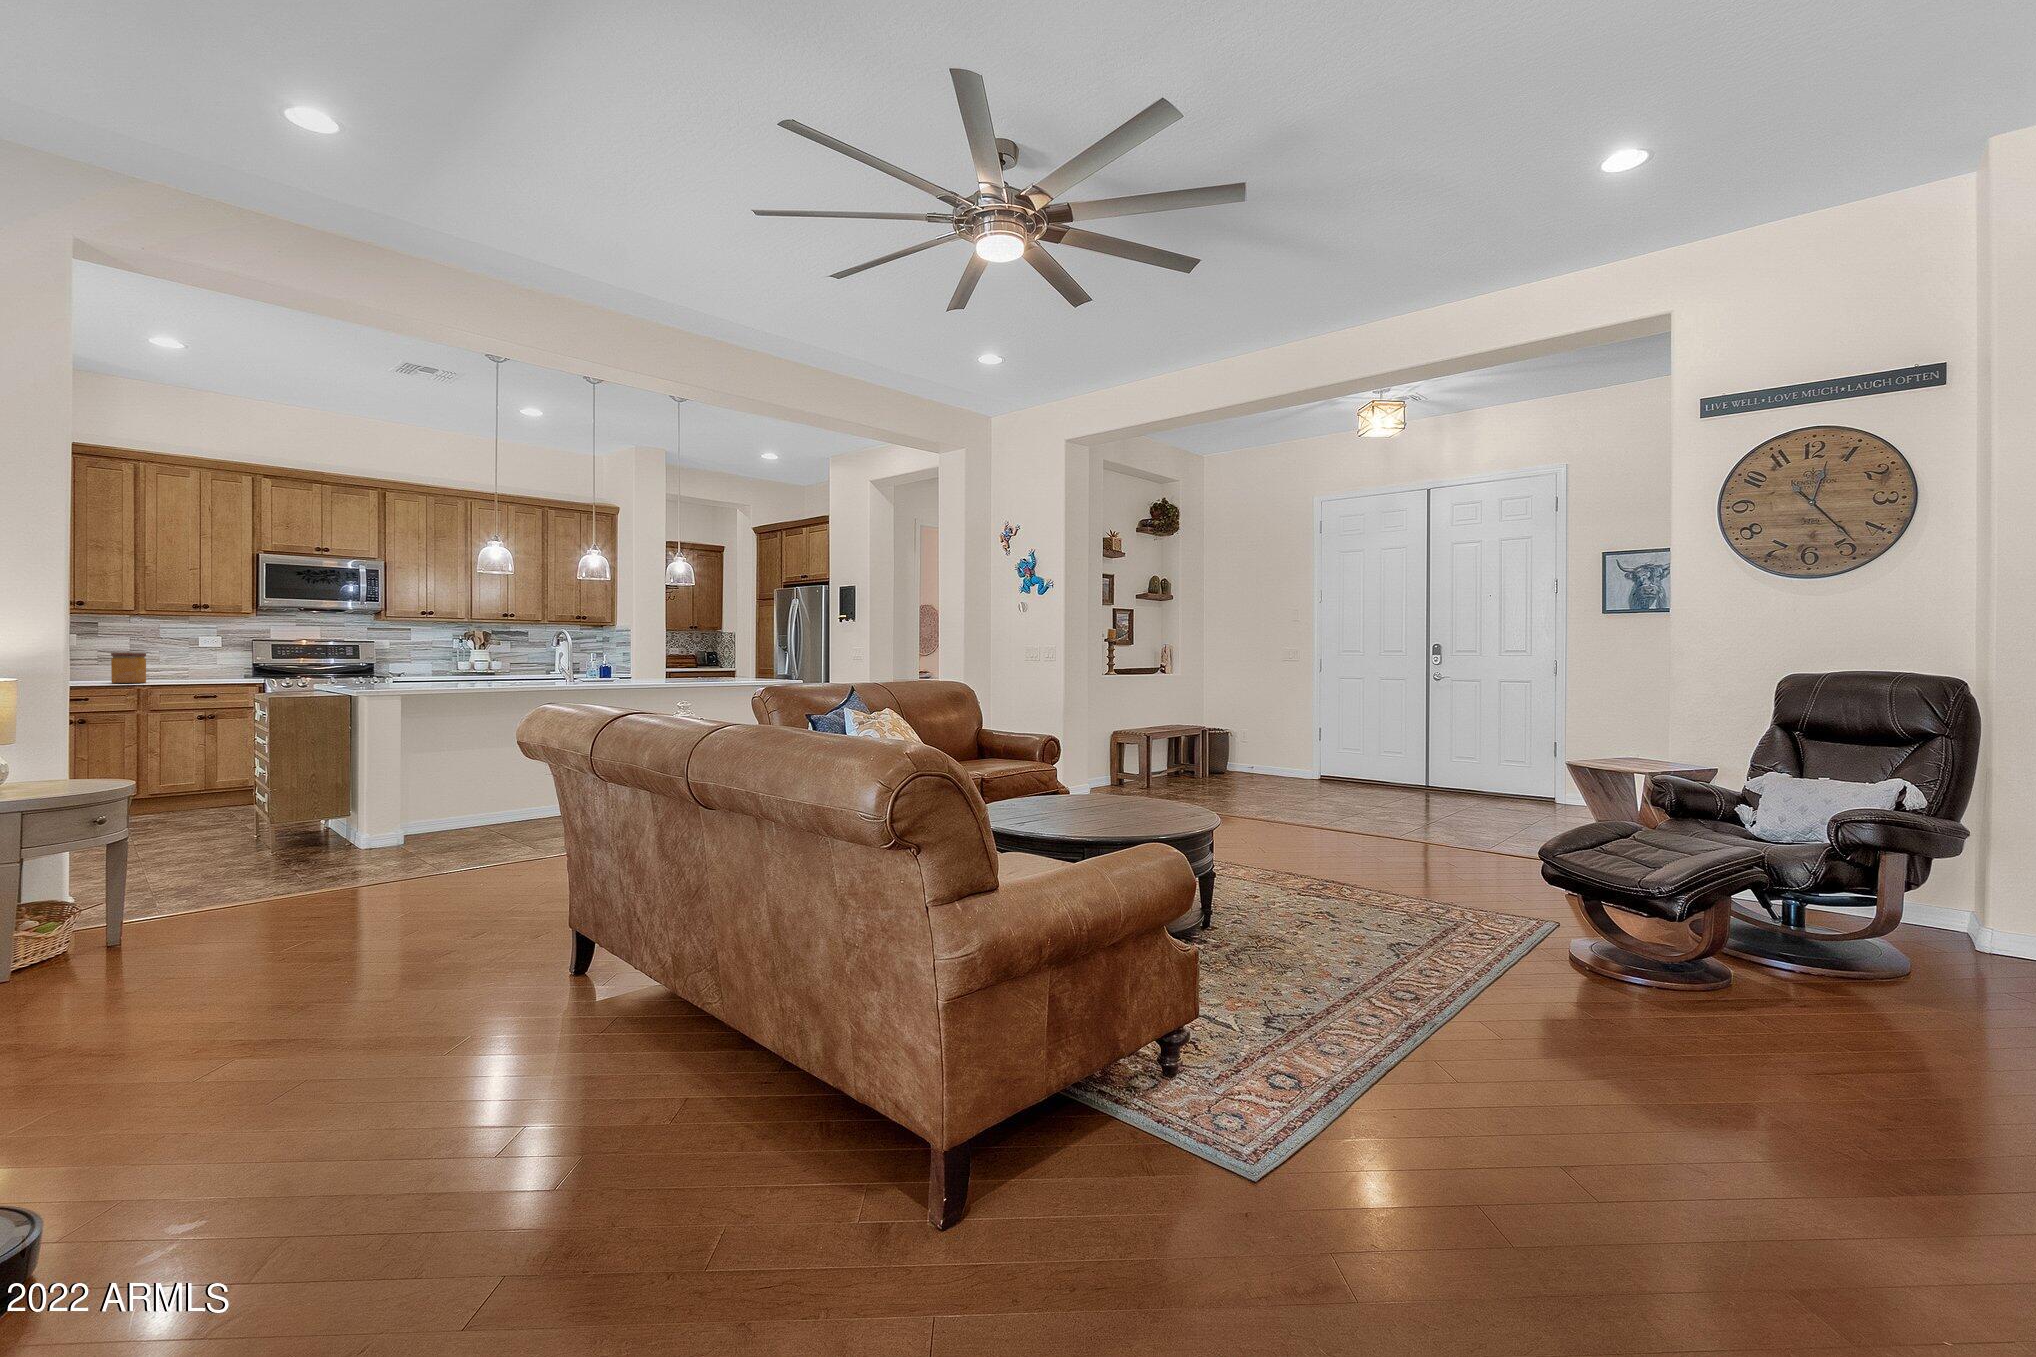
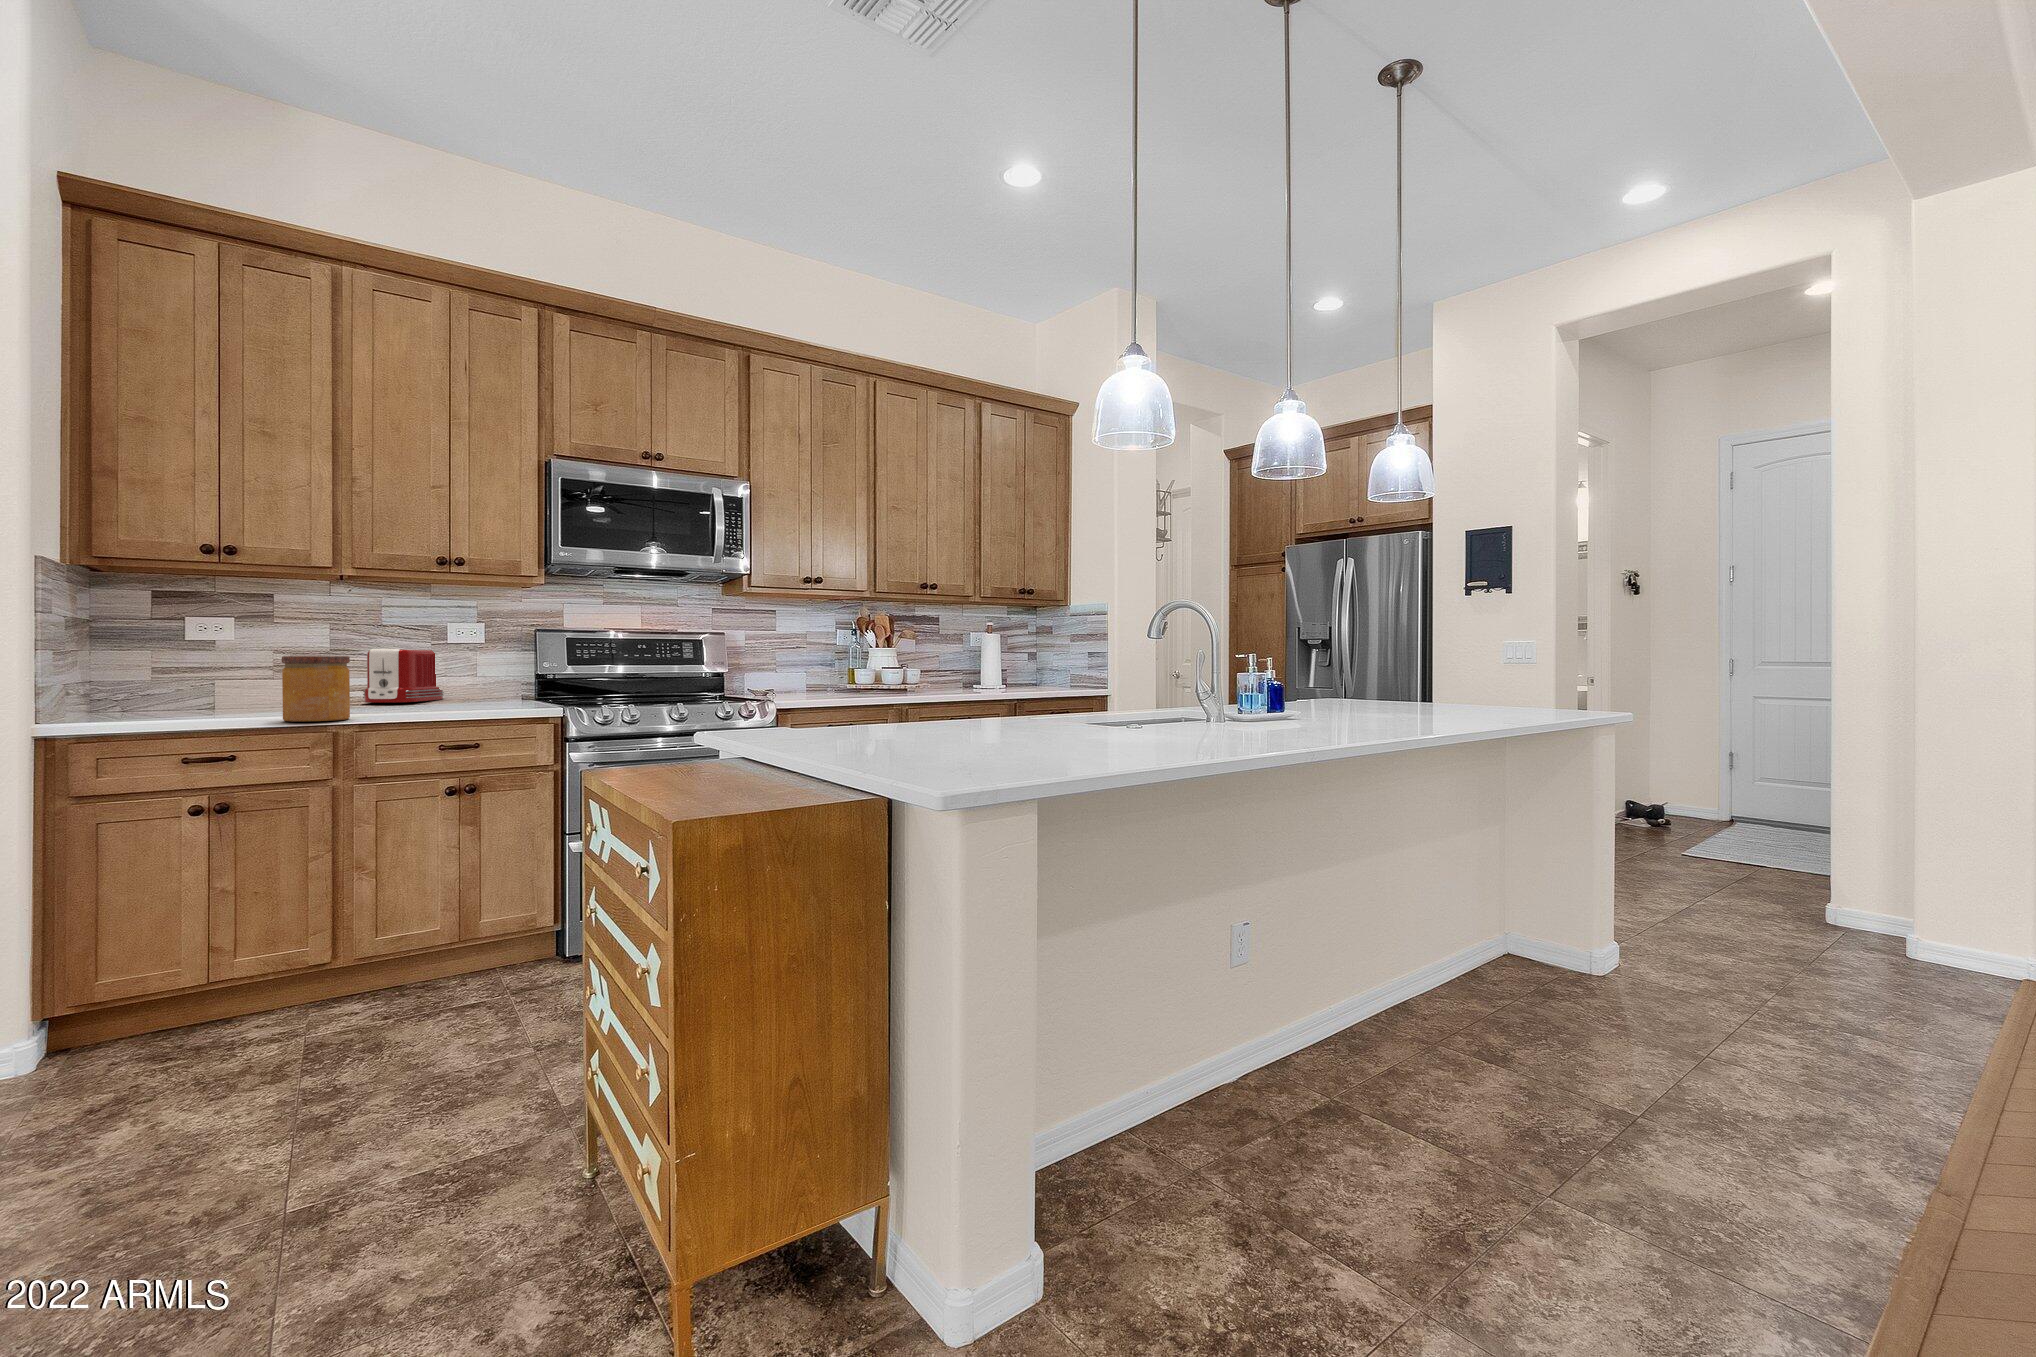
toaster: none [149,650,196,677] -> present [363,649,444,703]

